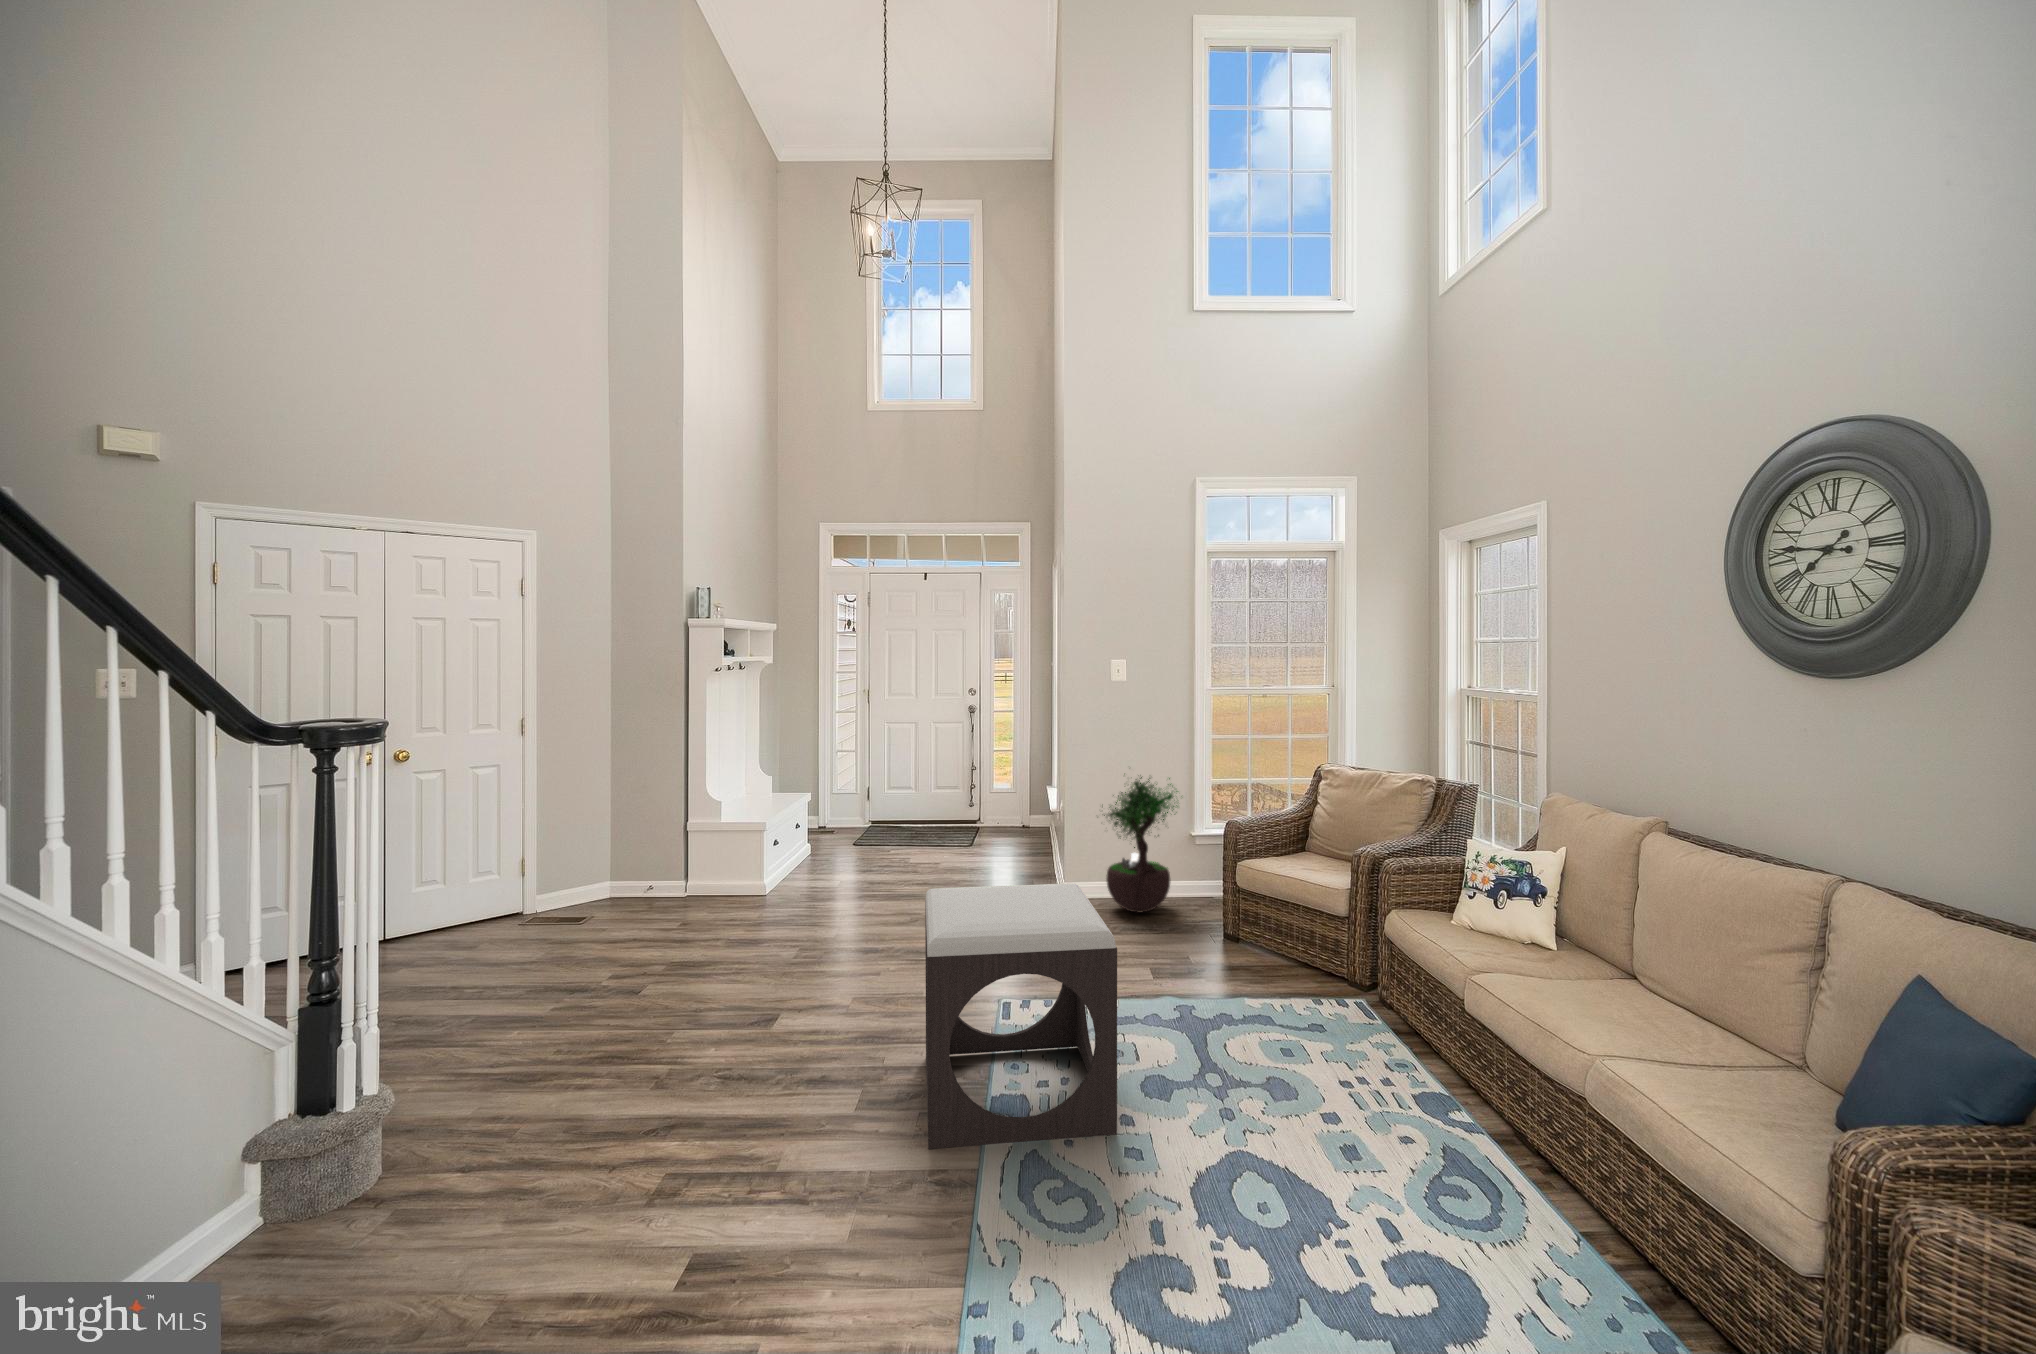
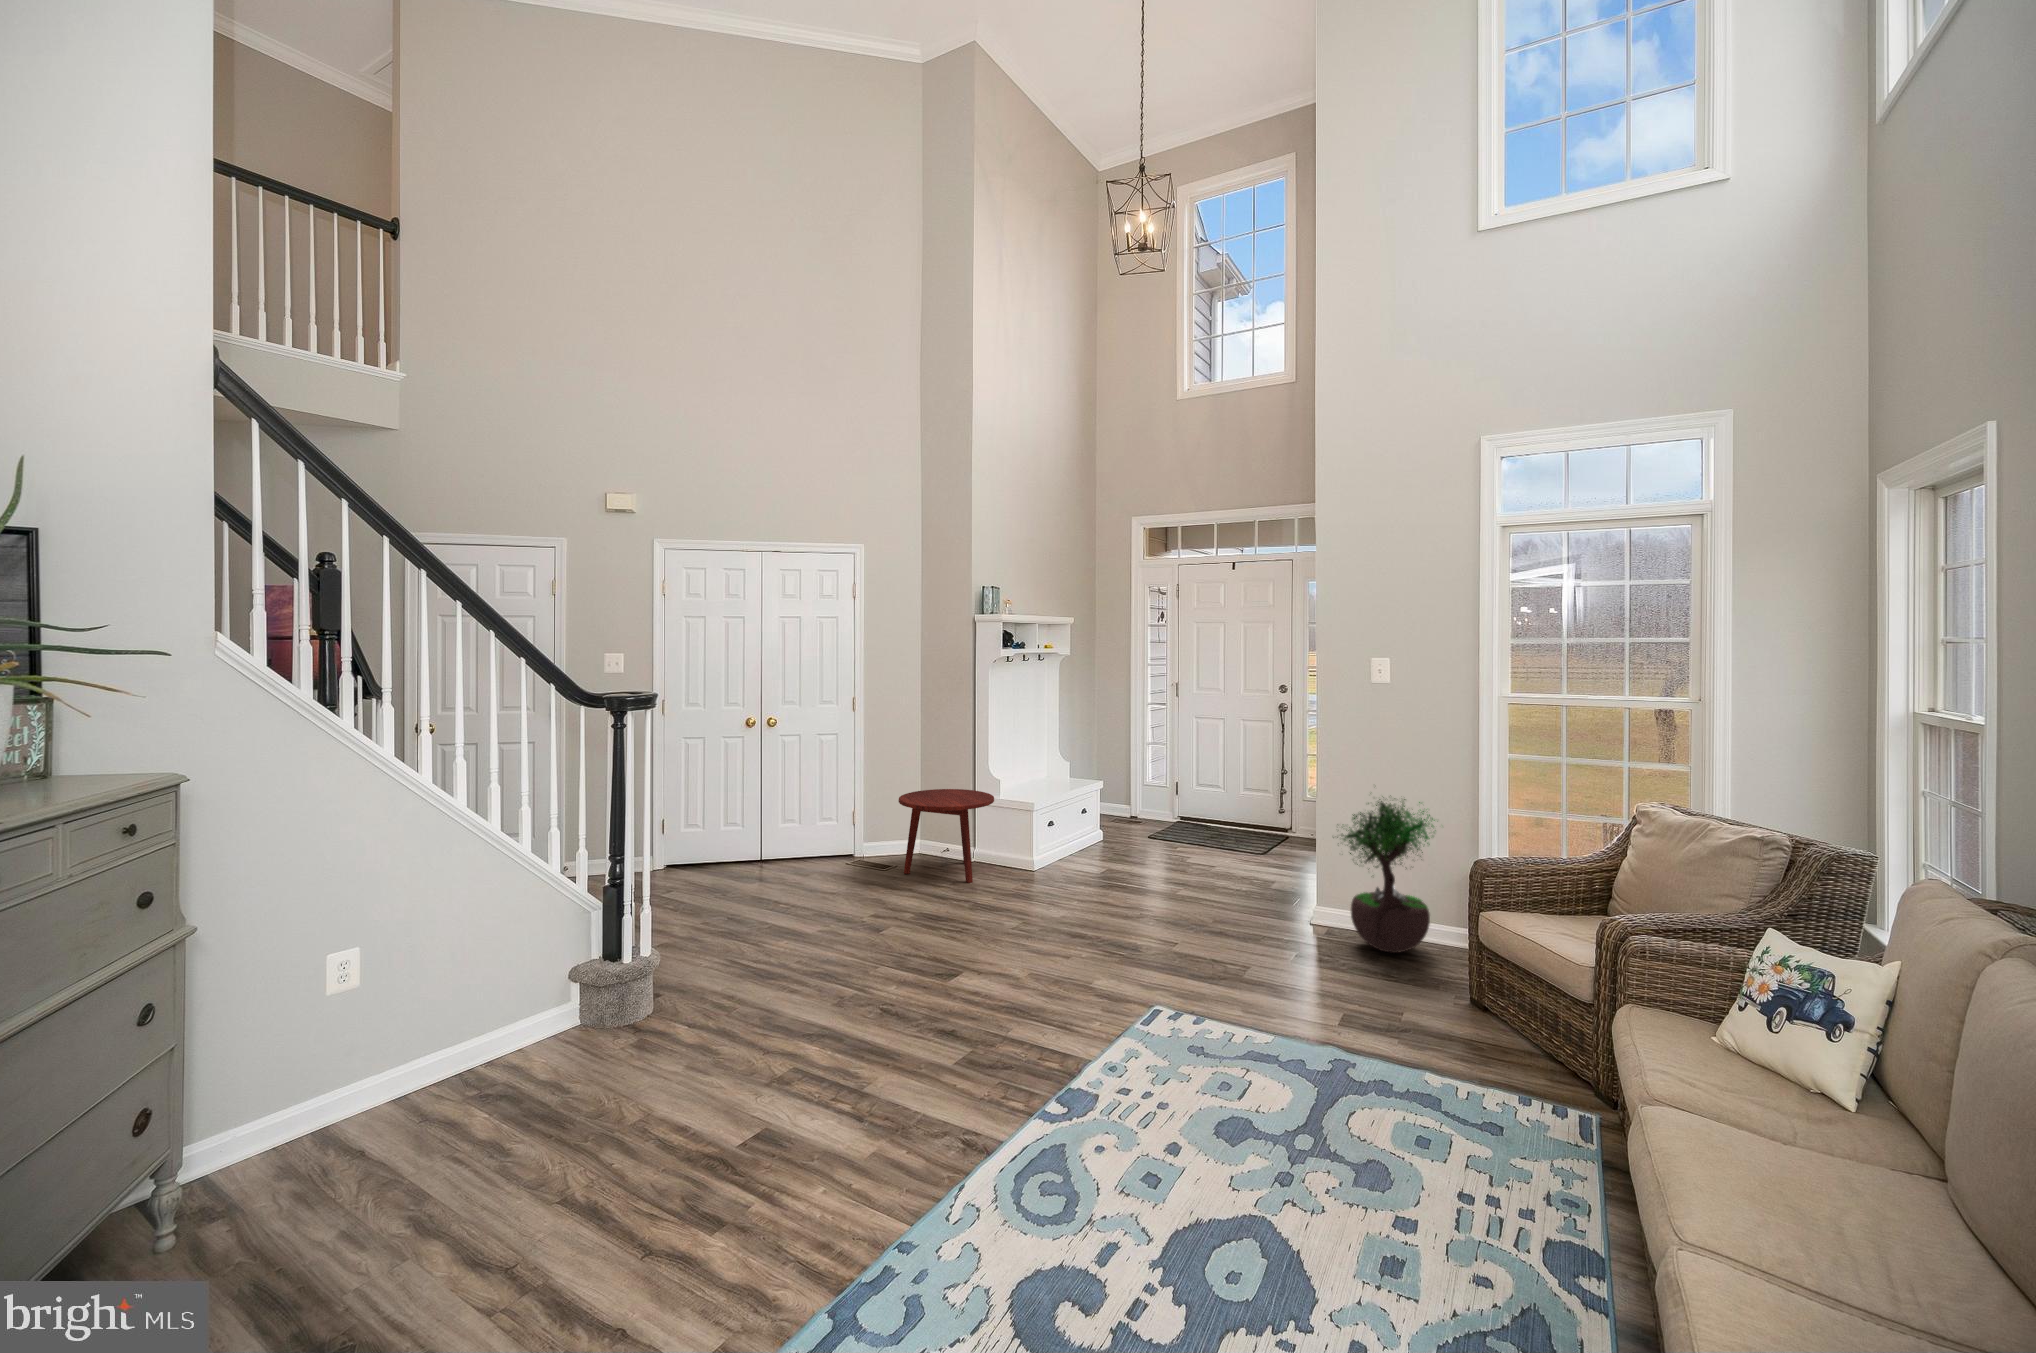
side table: none [599,815,721,923] -> present [899,789,994,883]
footstool: present [925,883,1117,1149] -> none [979,881,1195,1157]

